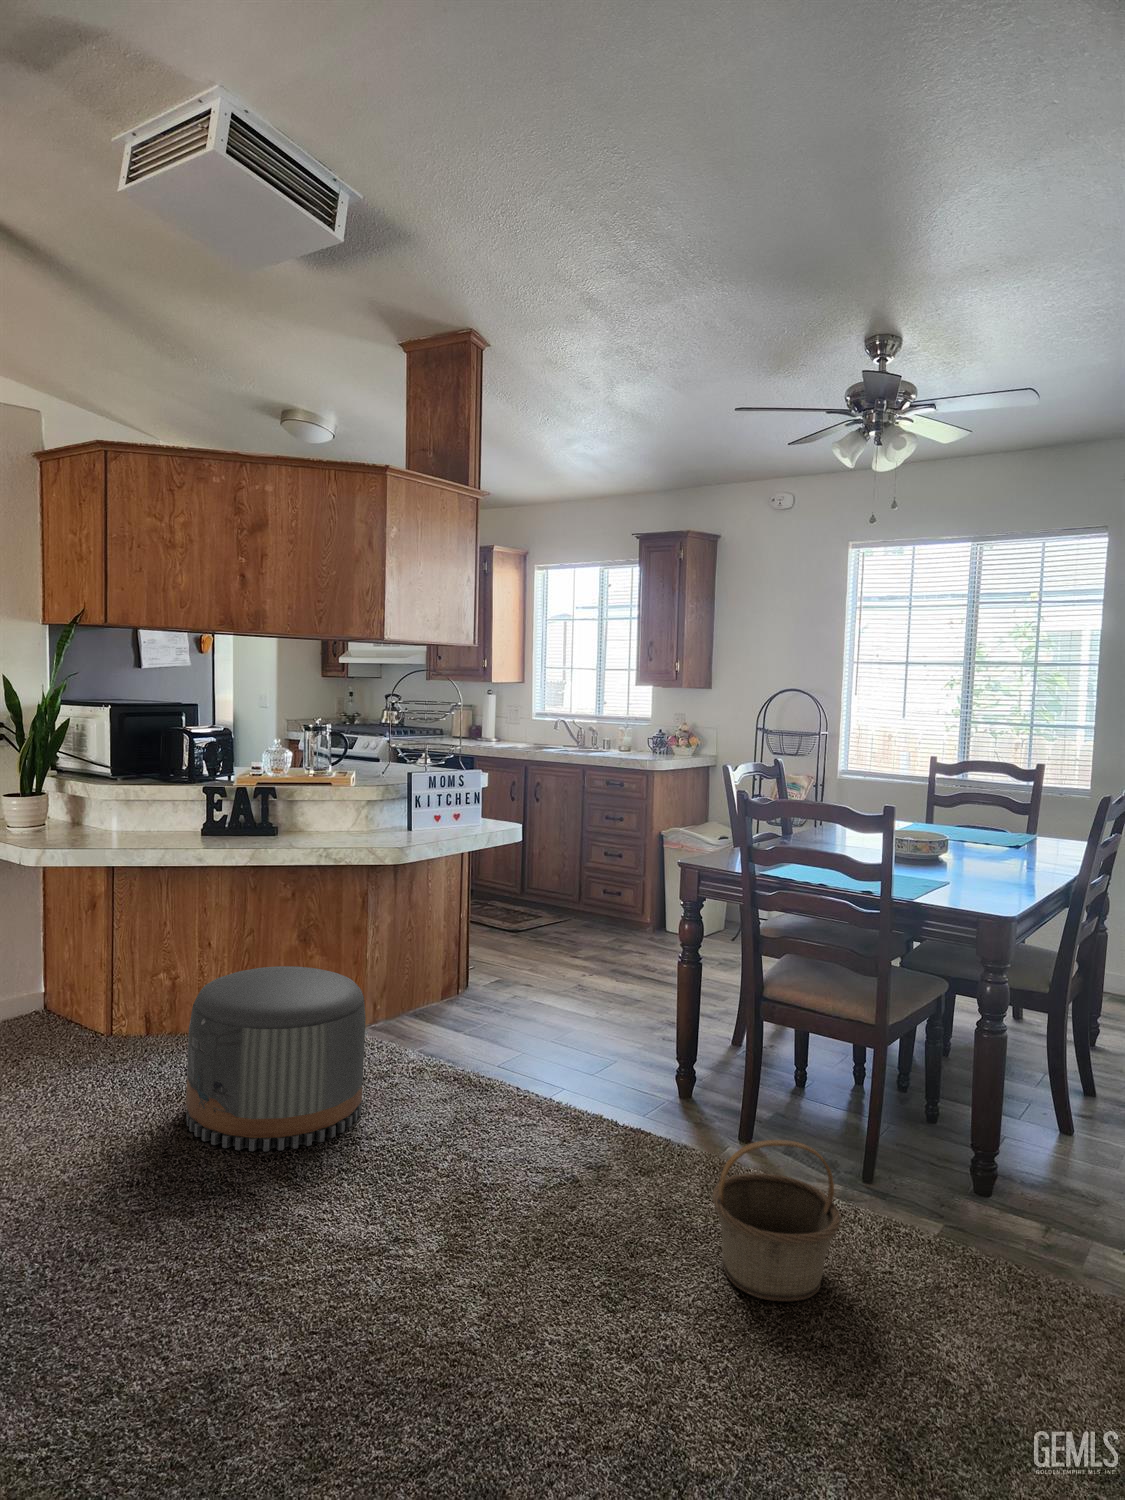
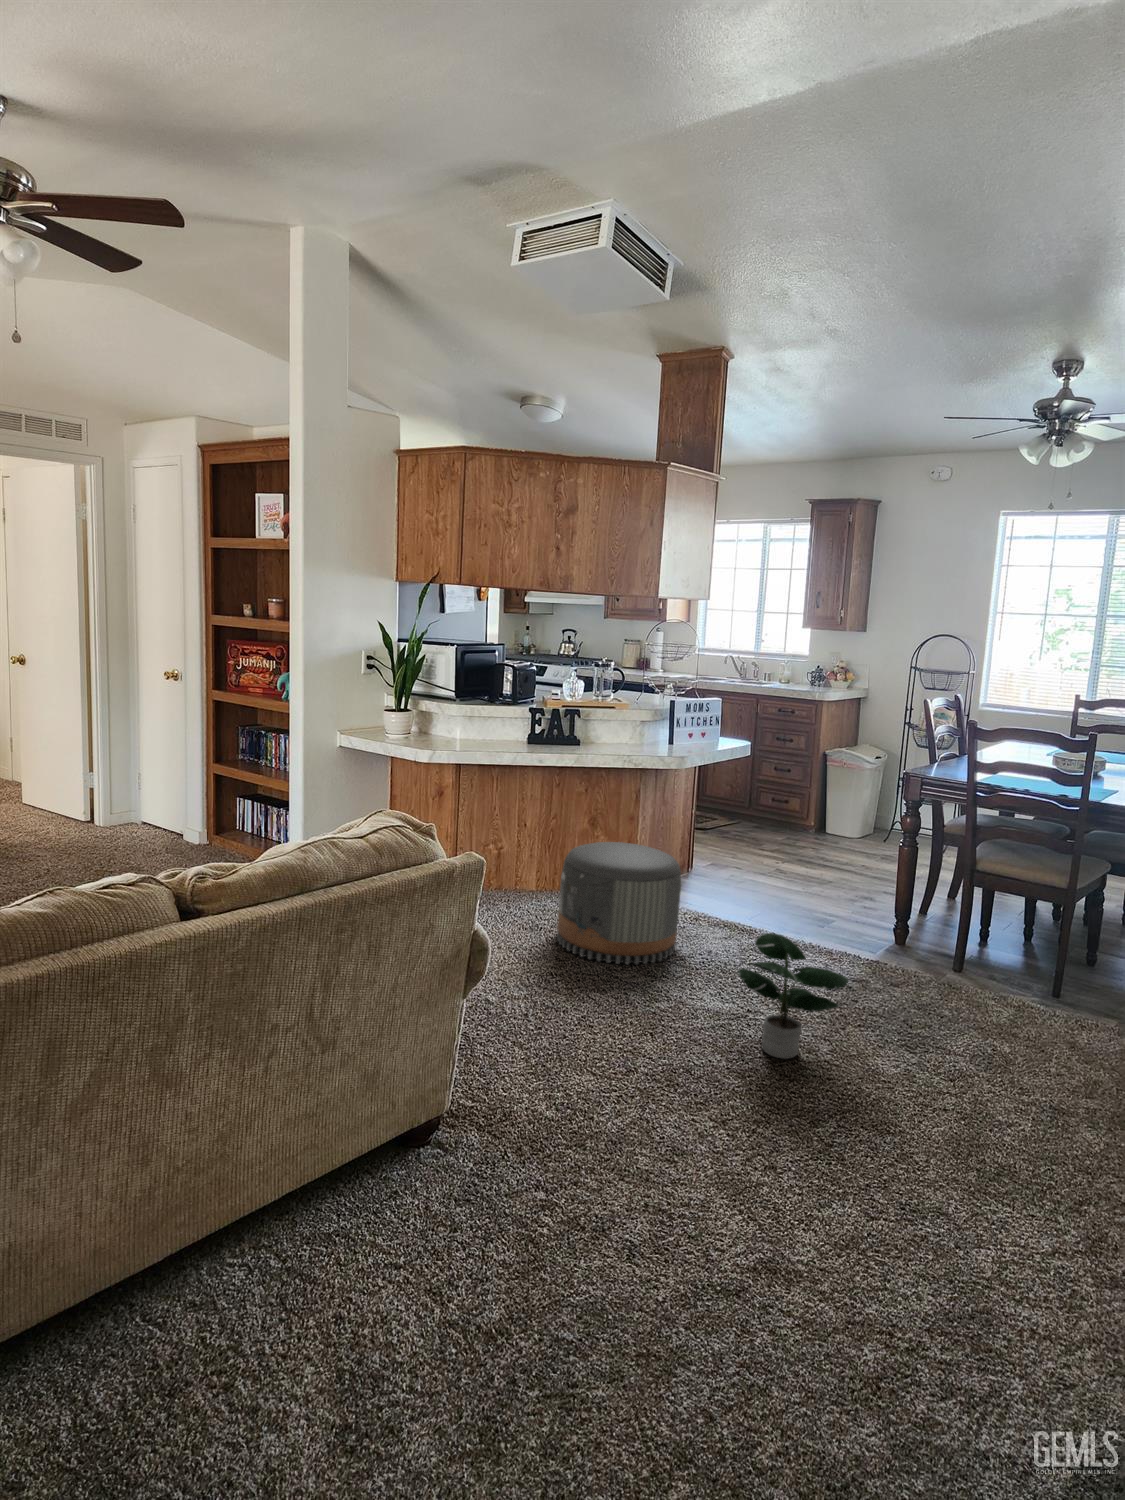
potted plant: none [336,1116,502,1330] -> present [739,933,849,1059]
basket: present [713,1140,841,1301] -> none [967,957,1059,1058]

